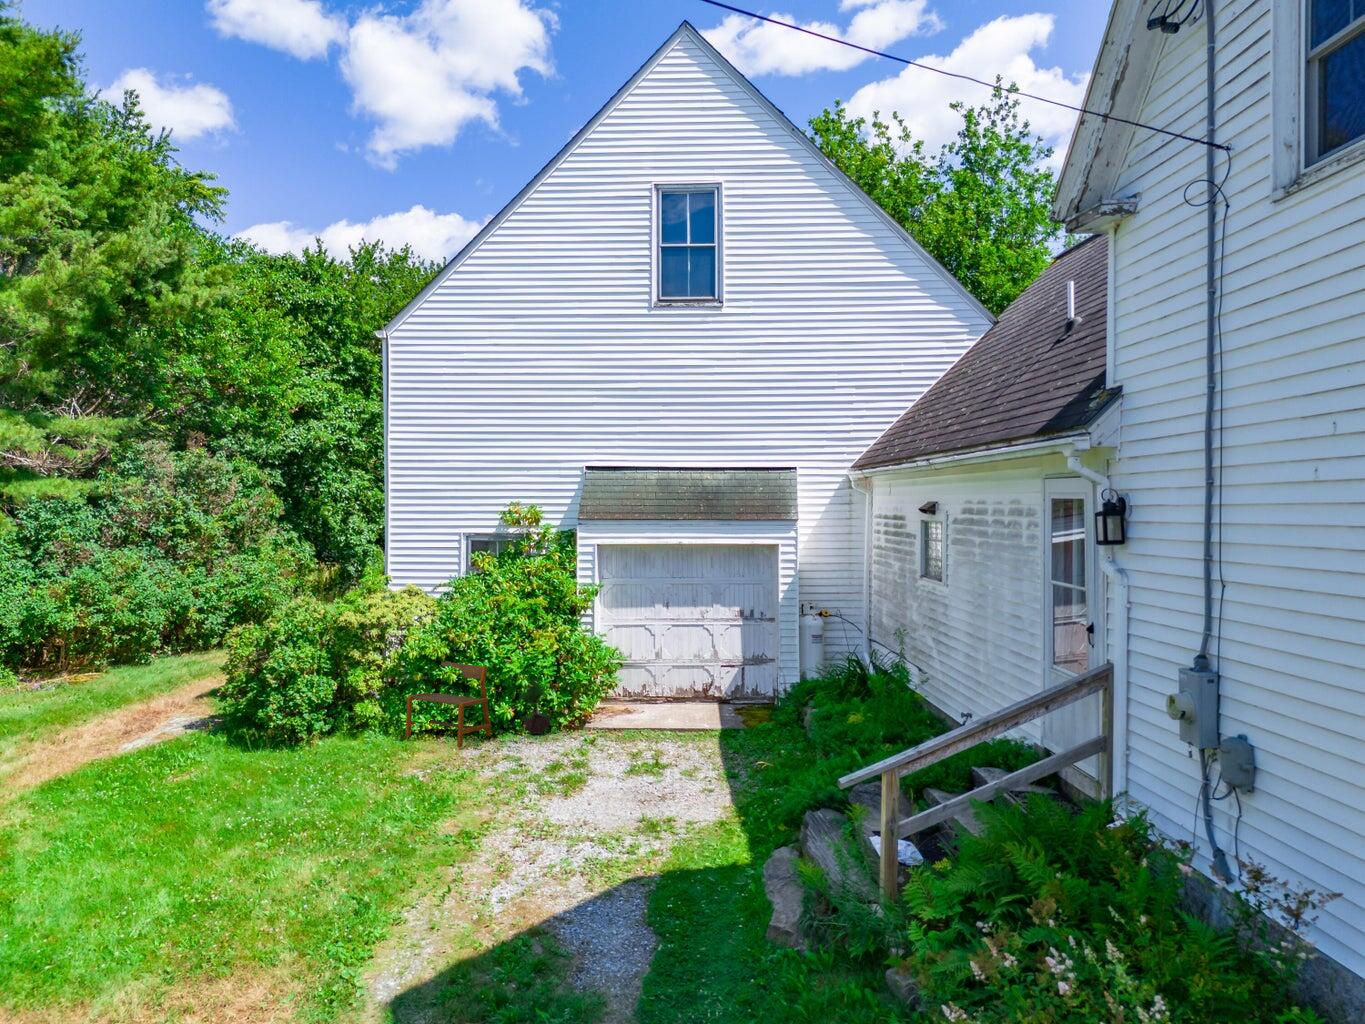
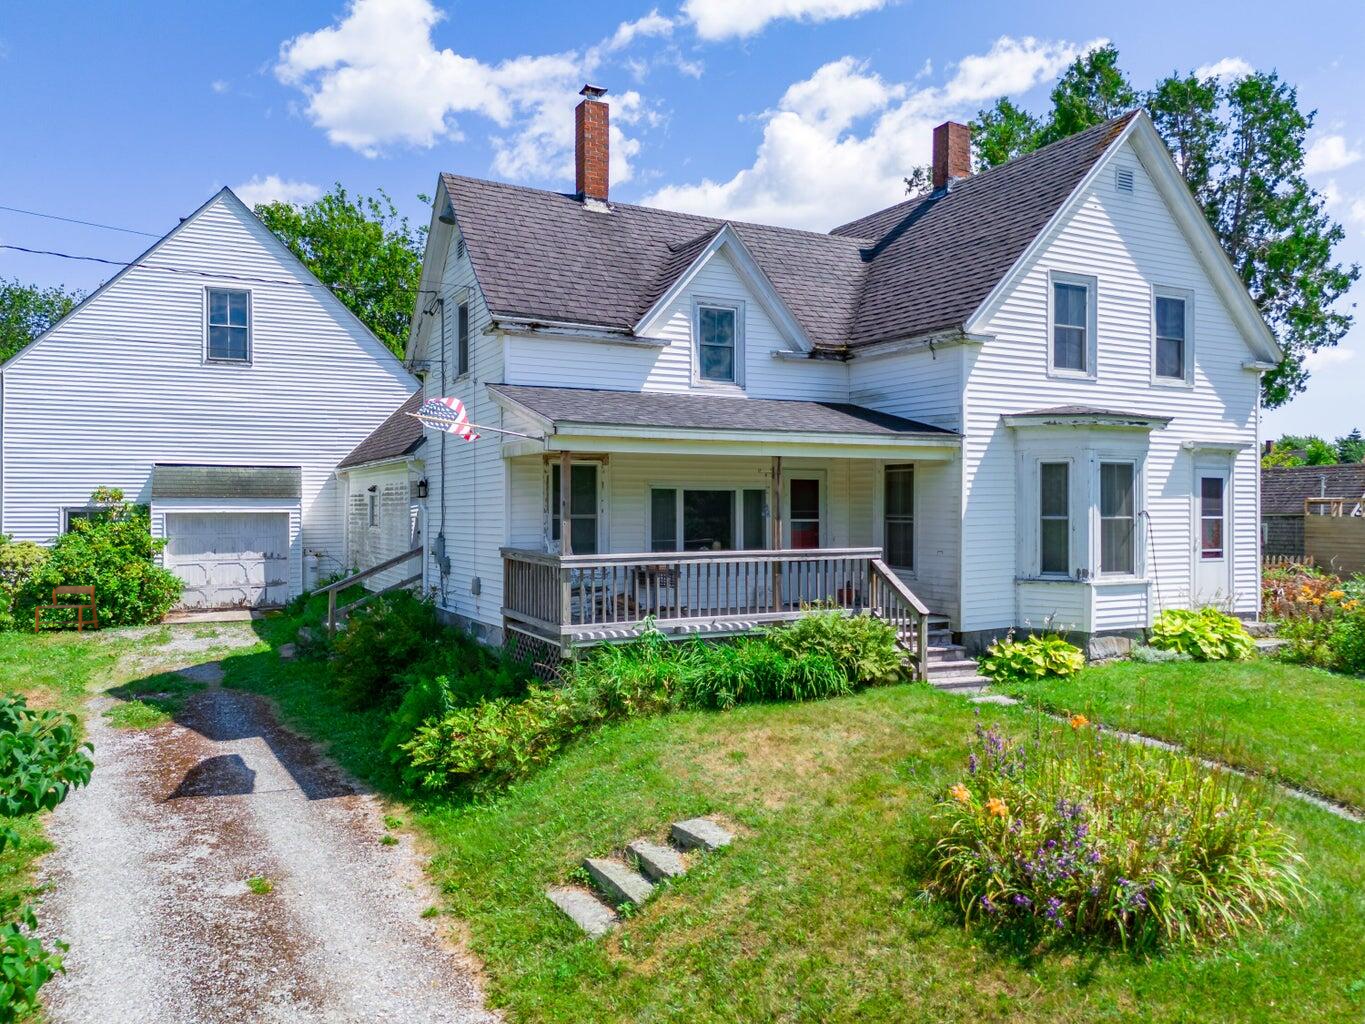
potted tree: present [520,681,550,734] -> none [116,591,140,626]

